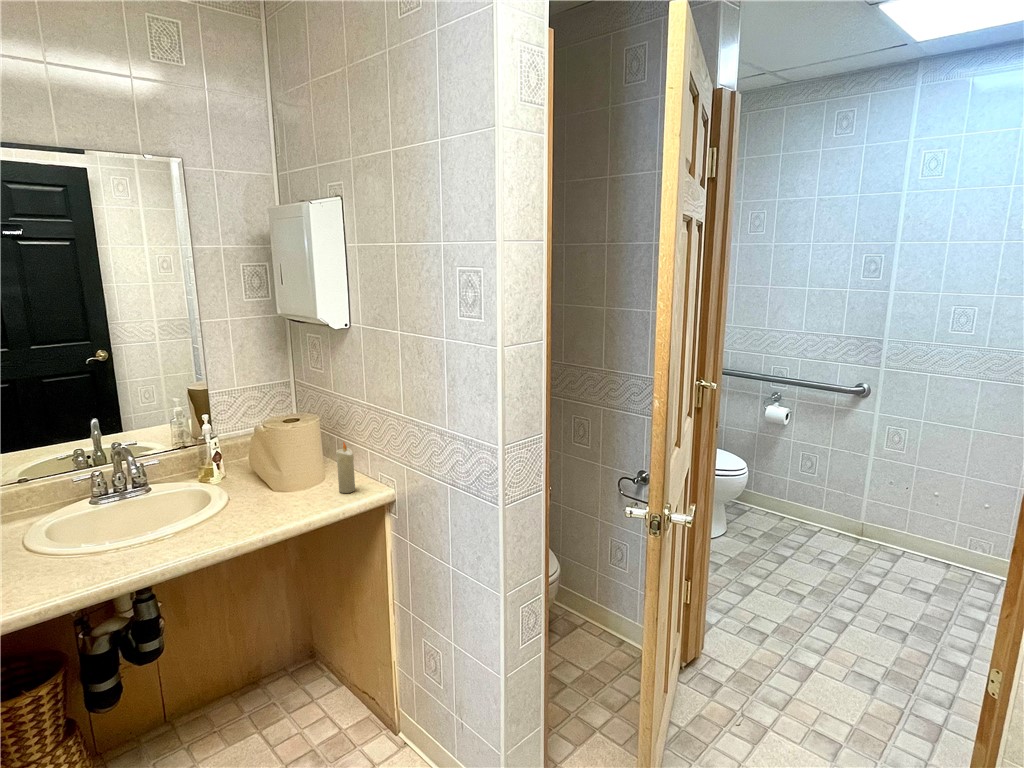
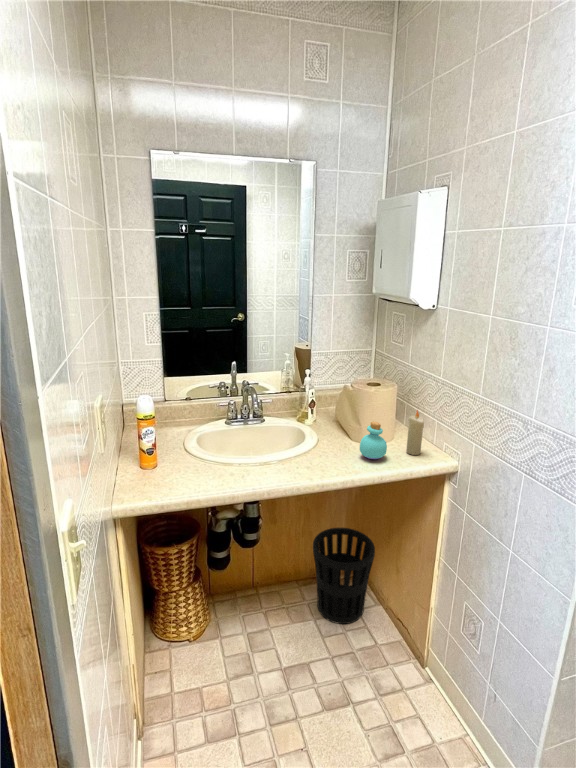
perfume bottle: none [281,463,314,507] -> present [360,421,387,459]
wastebasket: none [244,604,325,727] -> present [313,528,375,624]

